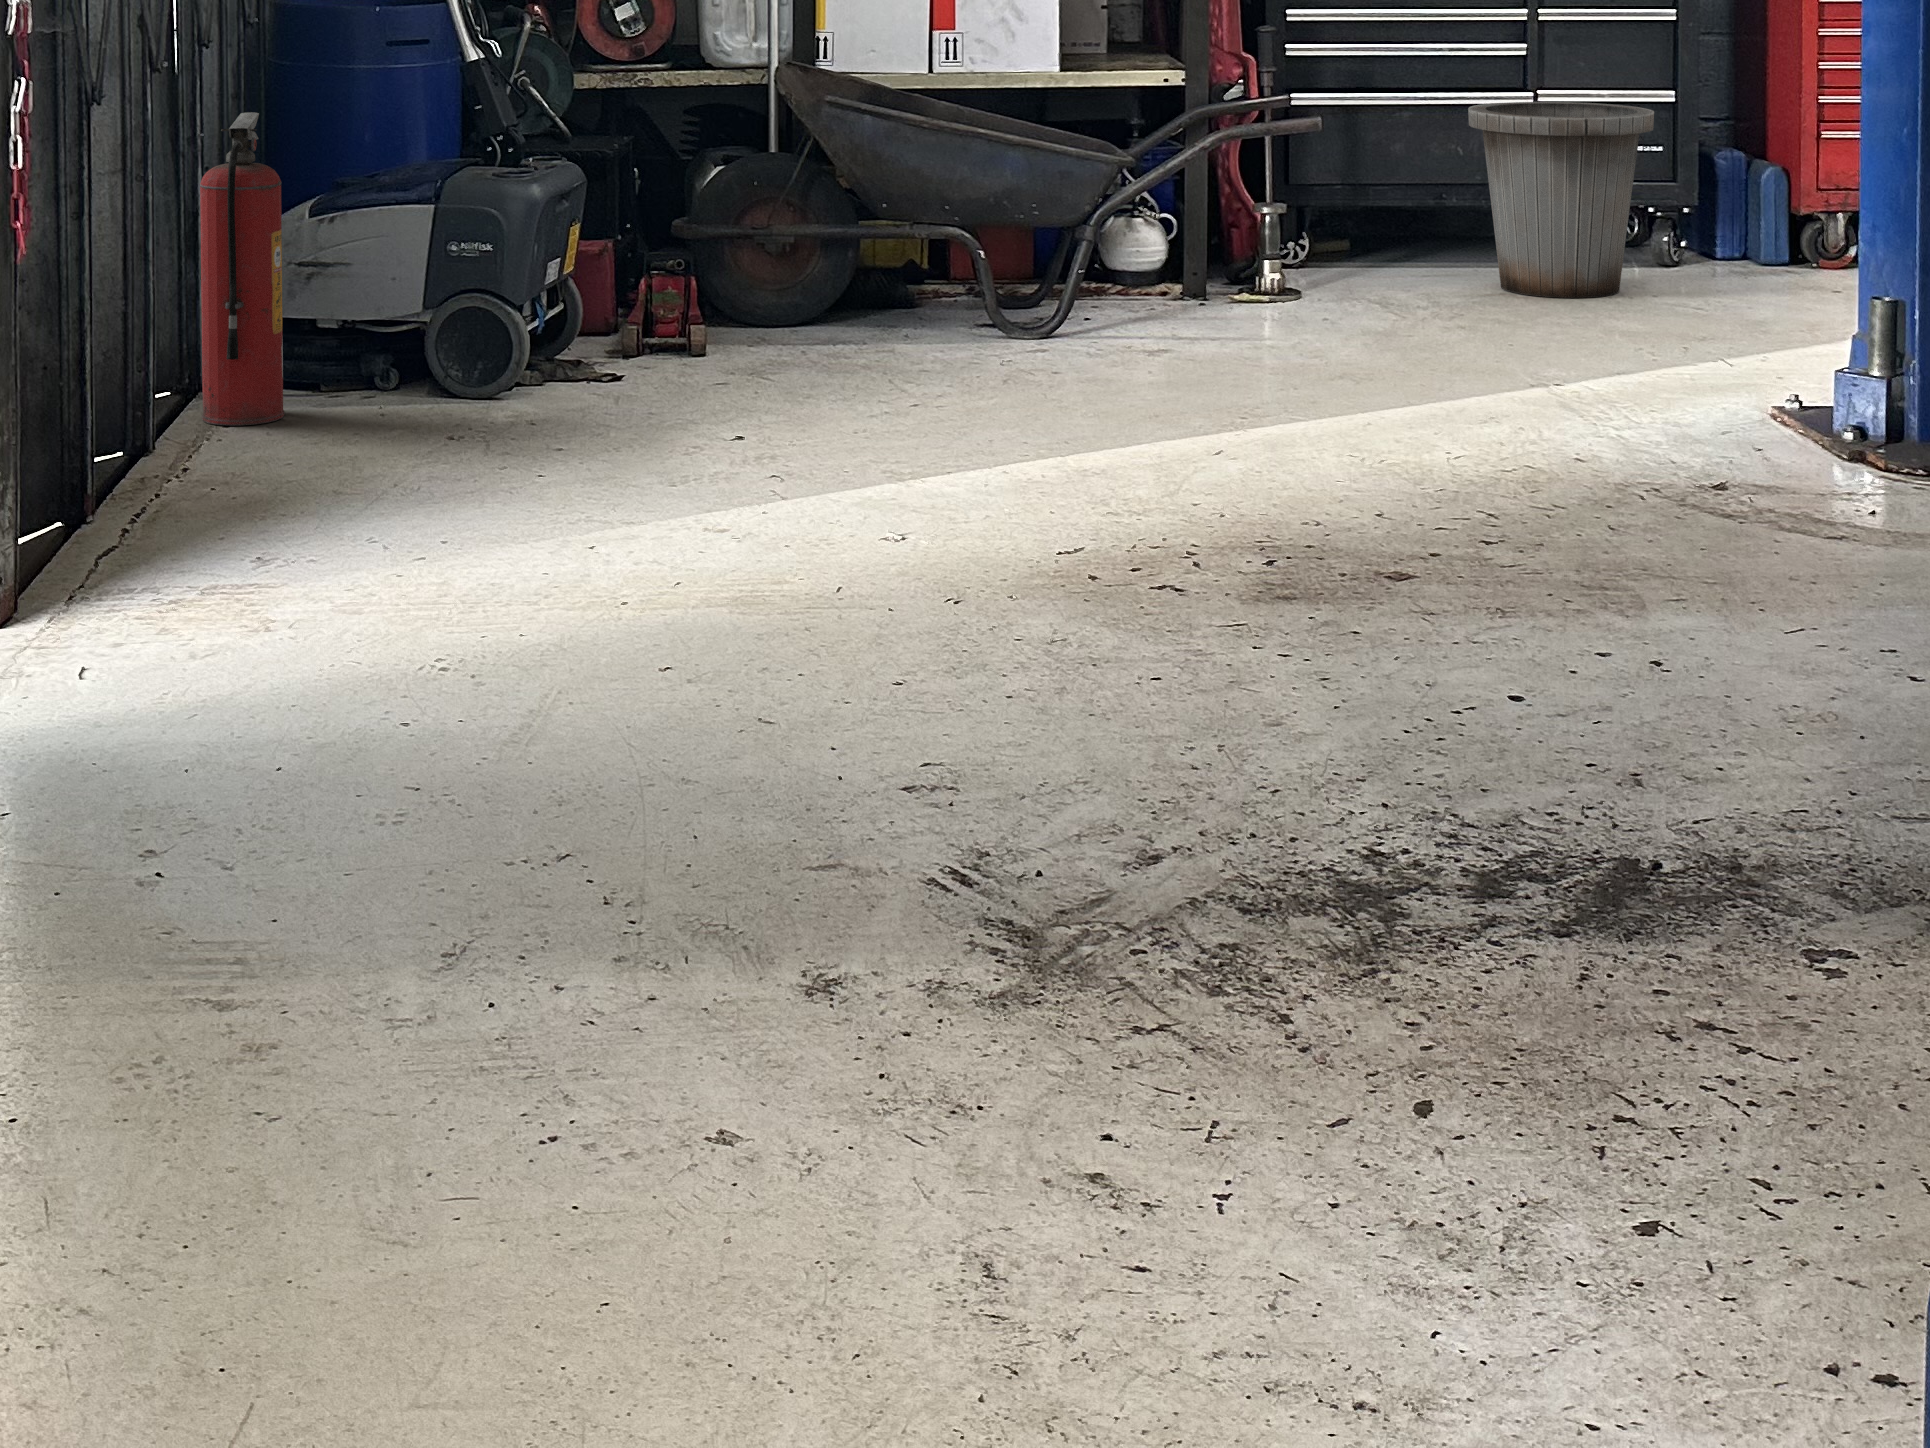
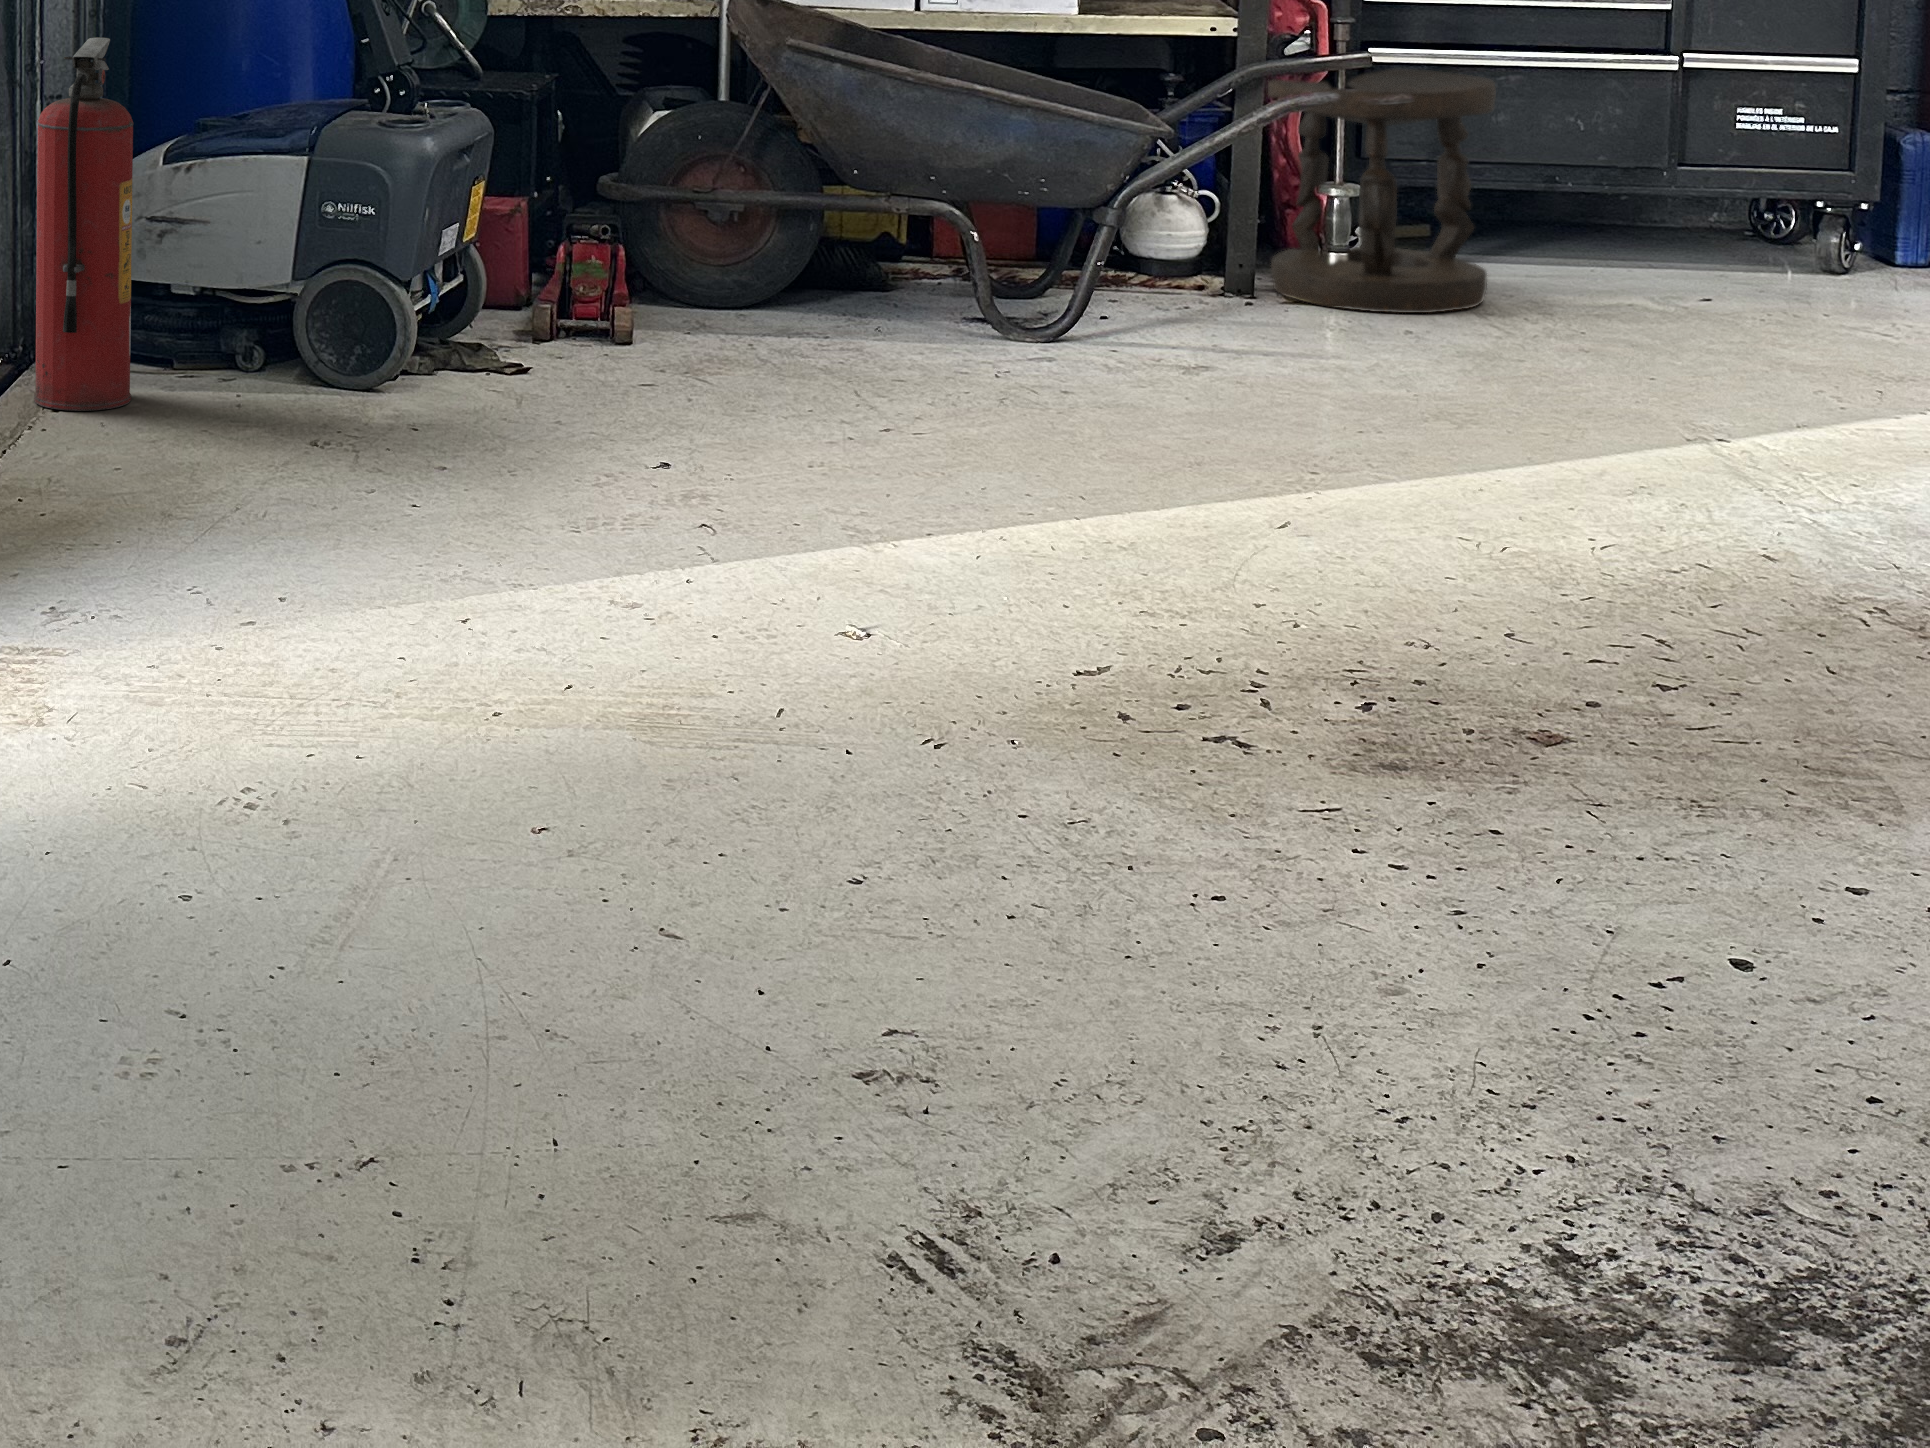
trash can: present [1468,102,1654,298] -> none [1594,70,1838,317]
stool: none [1212,107,1391,305] -> present [1268,69,1496,313]

